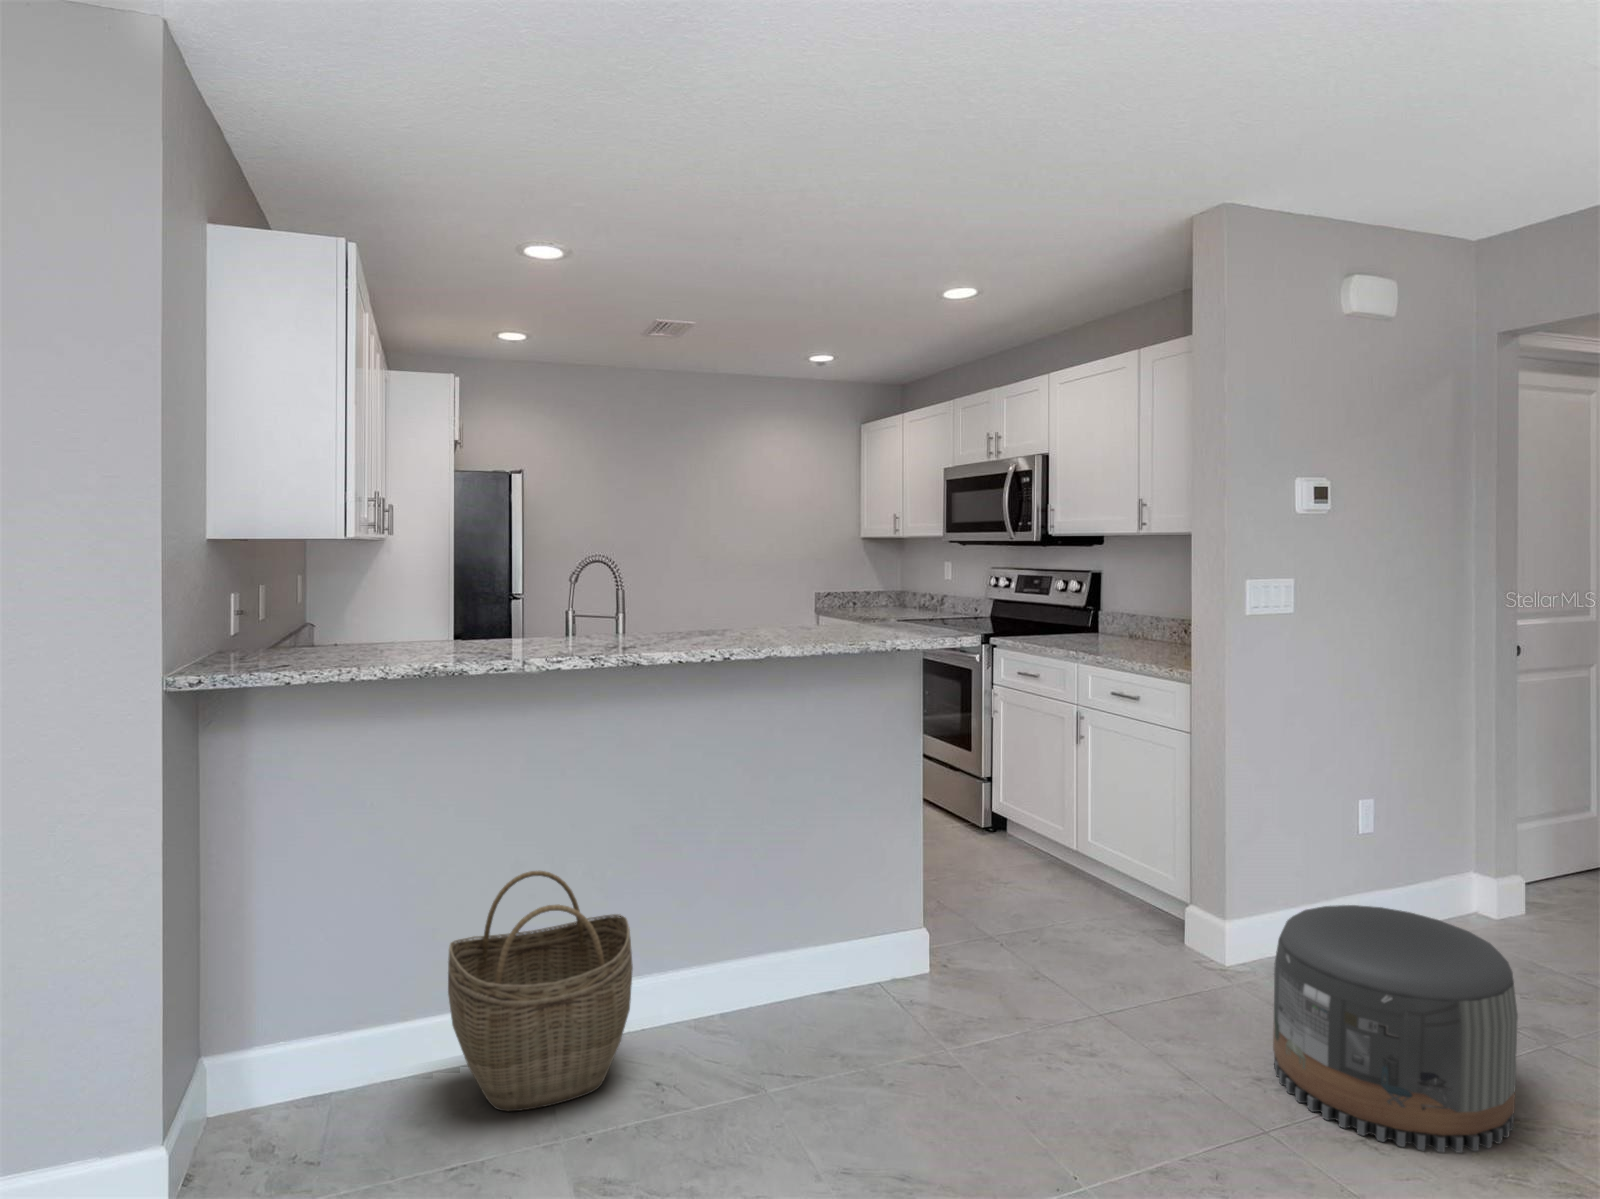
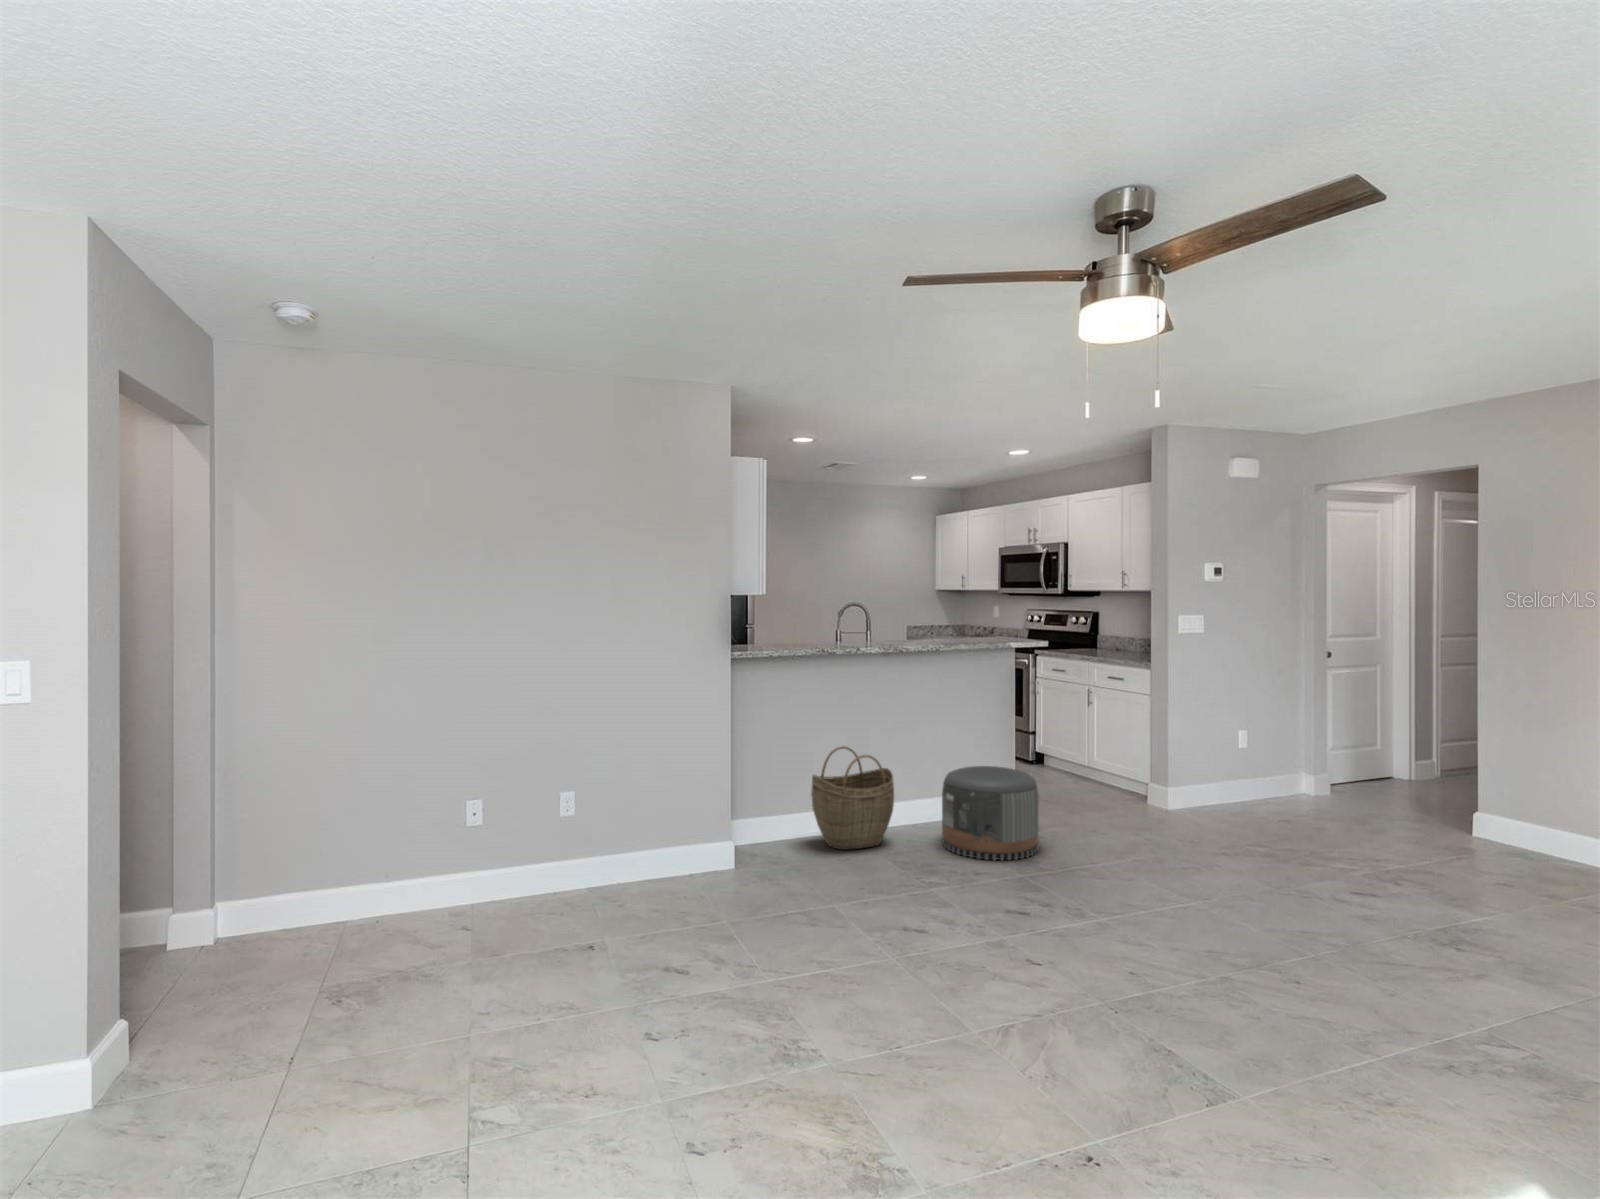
pouf: present [1273,905,1518,1152] -> present [942,766,1038,860]

